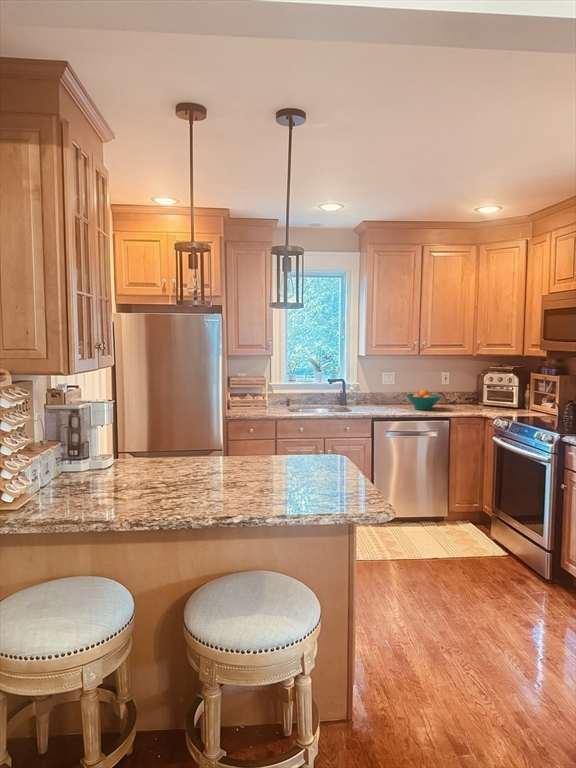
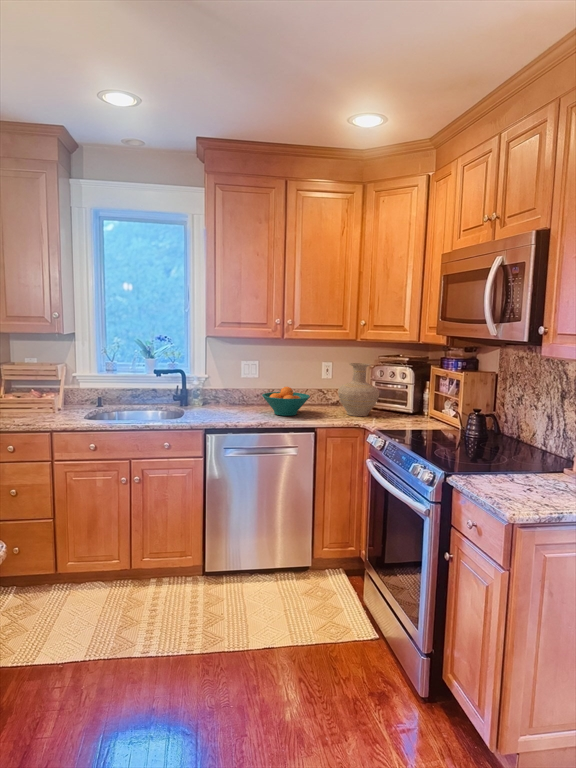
vase: none [460,372,493,410] -> present [338,363,379,416]

